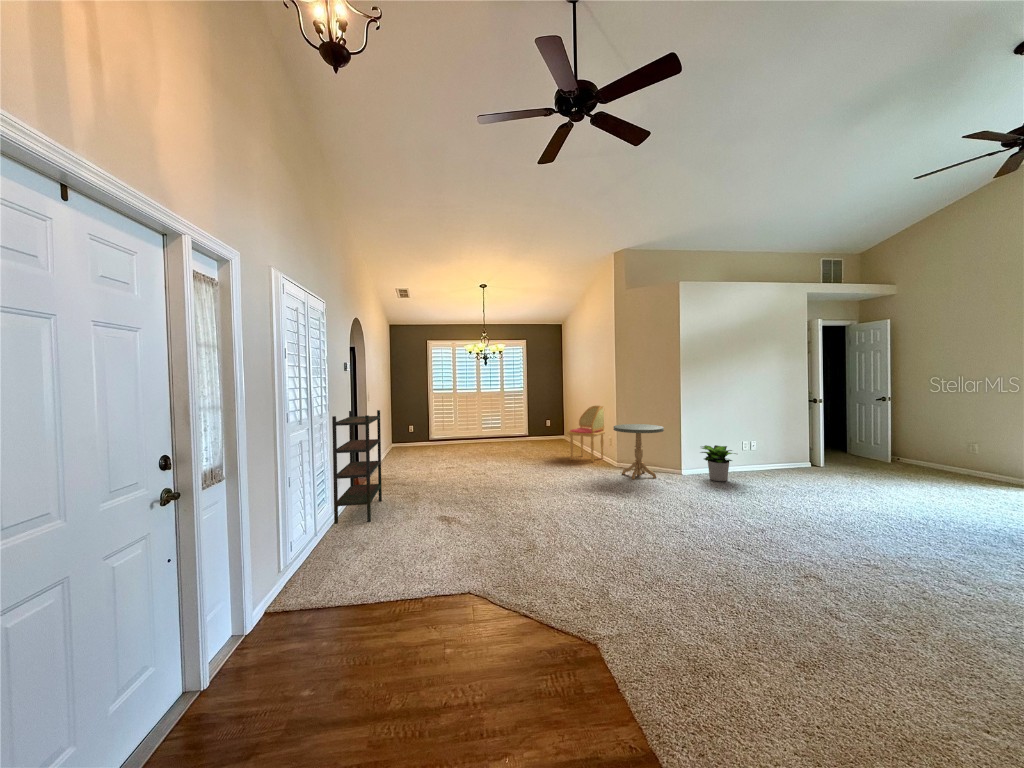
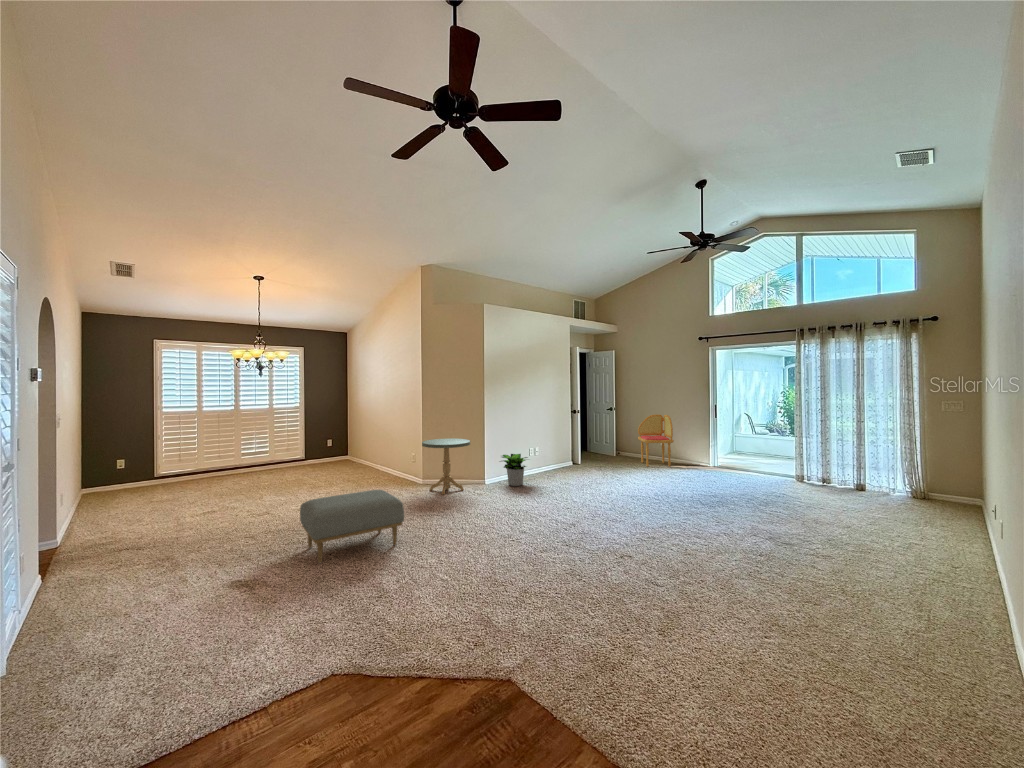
dining chair: present [567,406,605,462] -> present [638,414,674,467]
bookshelf: present [332,410,382,524] -> none [25,442,110,636]
ottoman: none [493,464,571,517] -> present [300,490,404,563]

